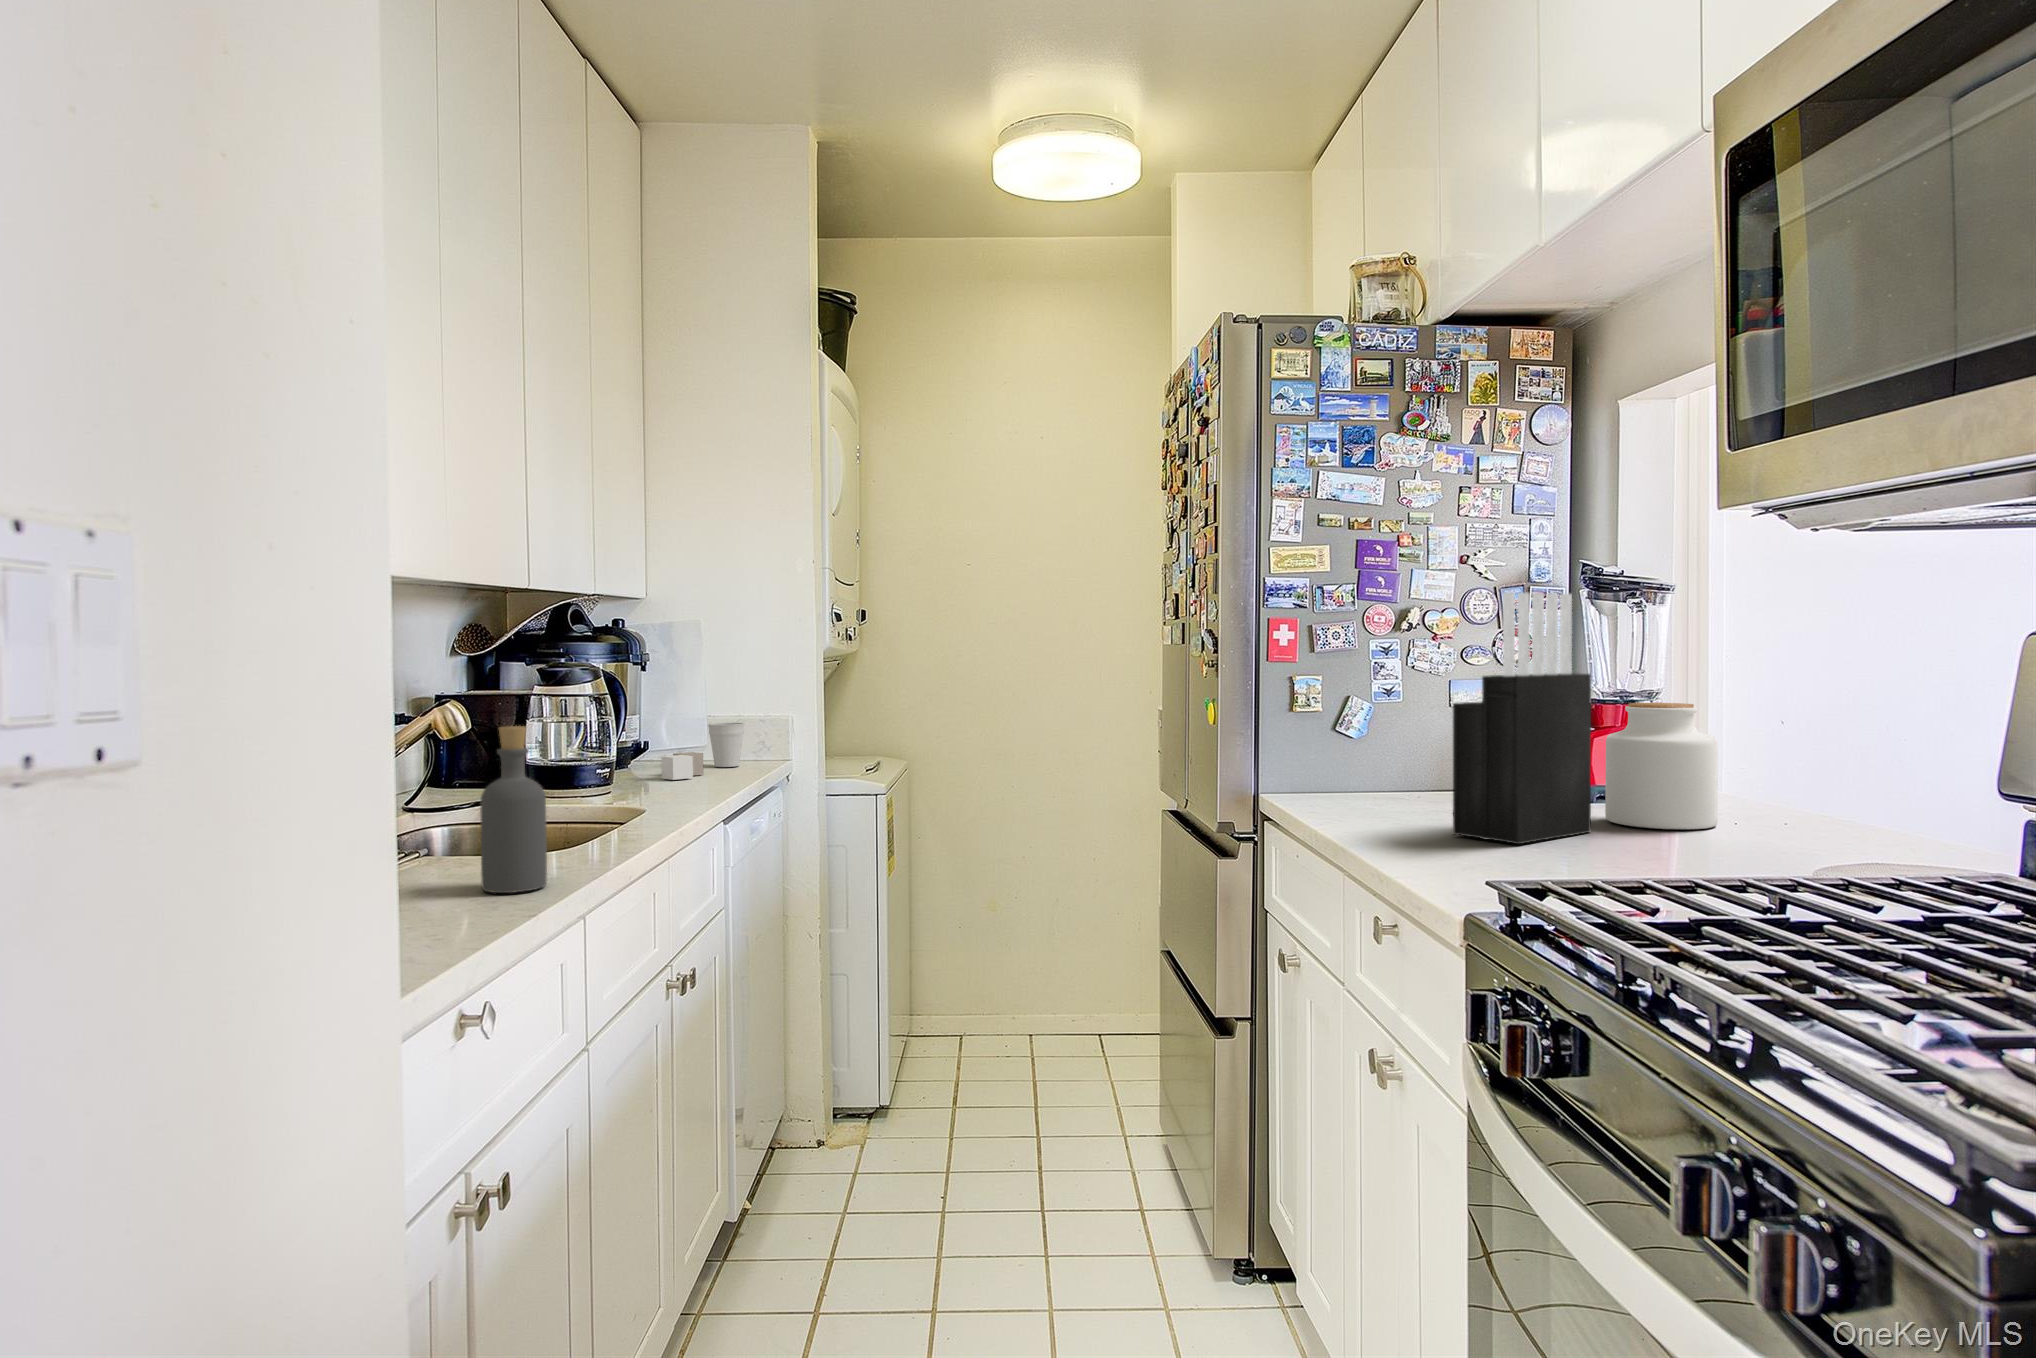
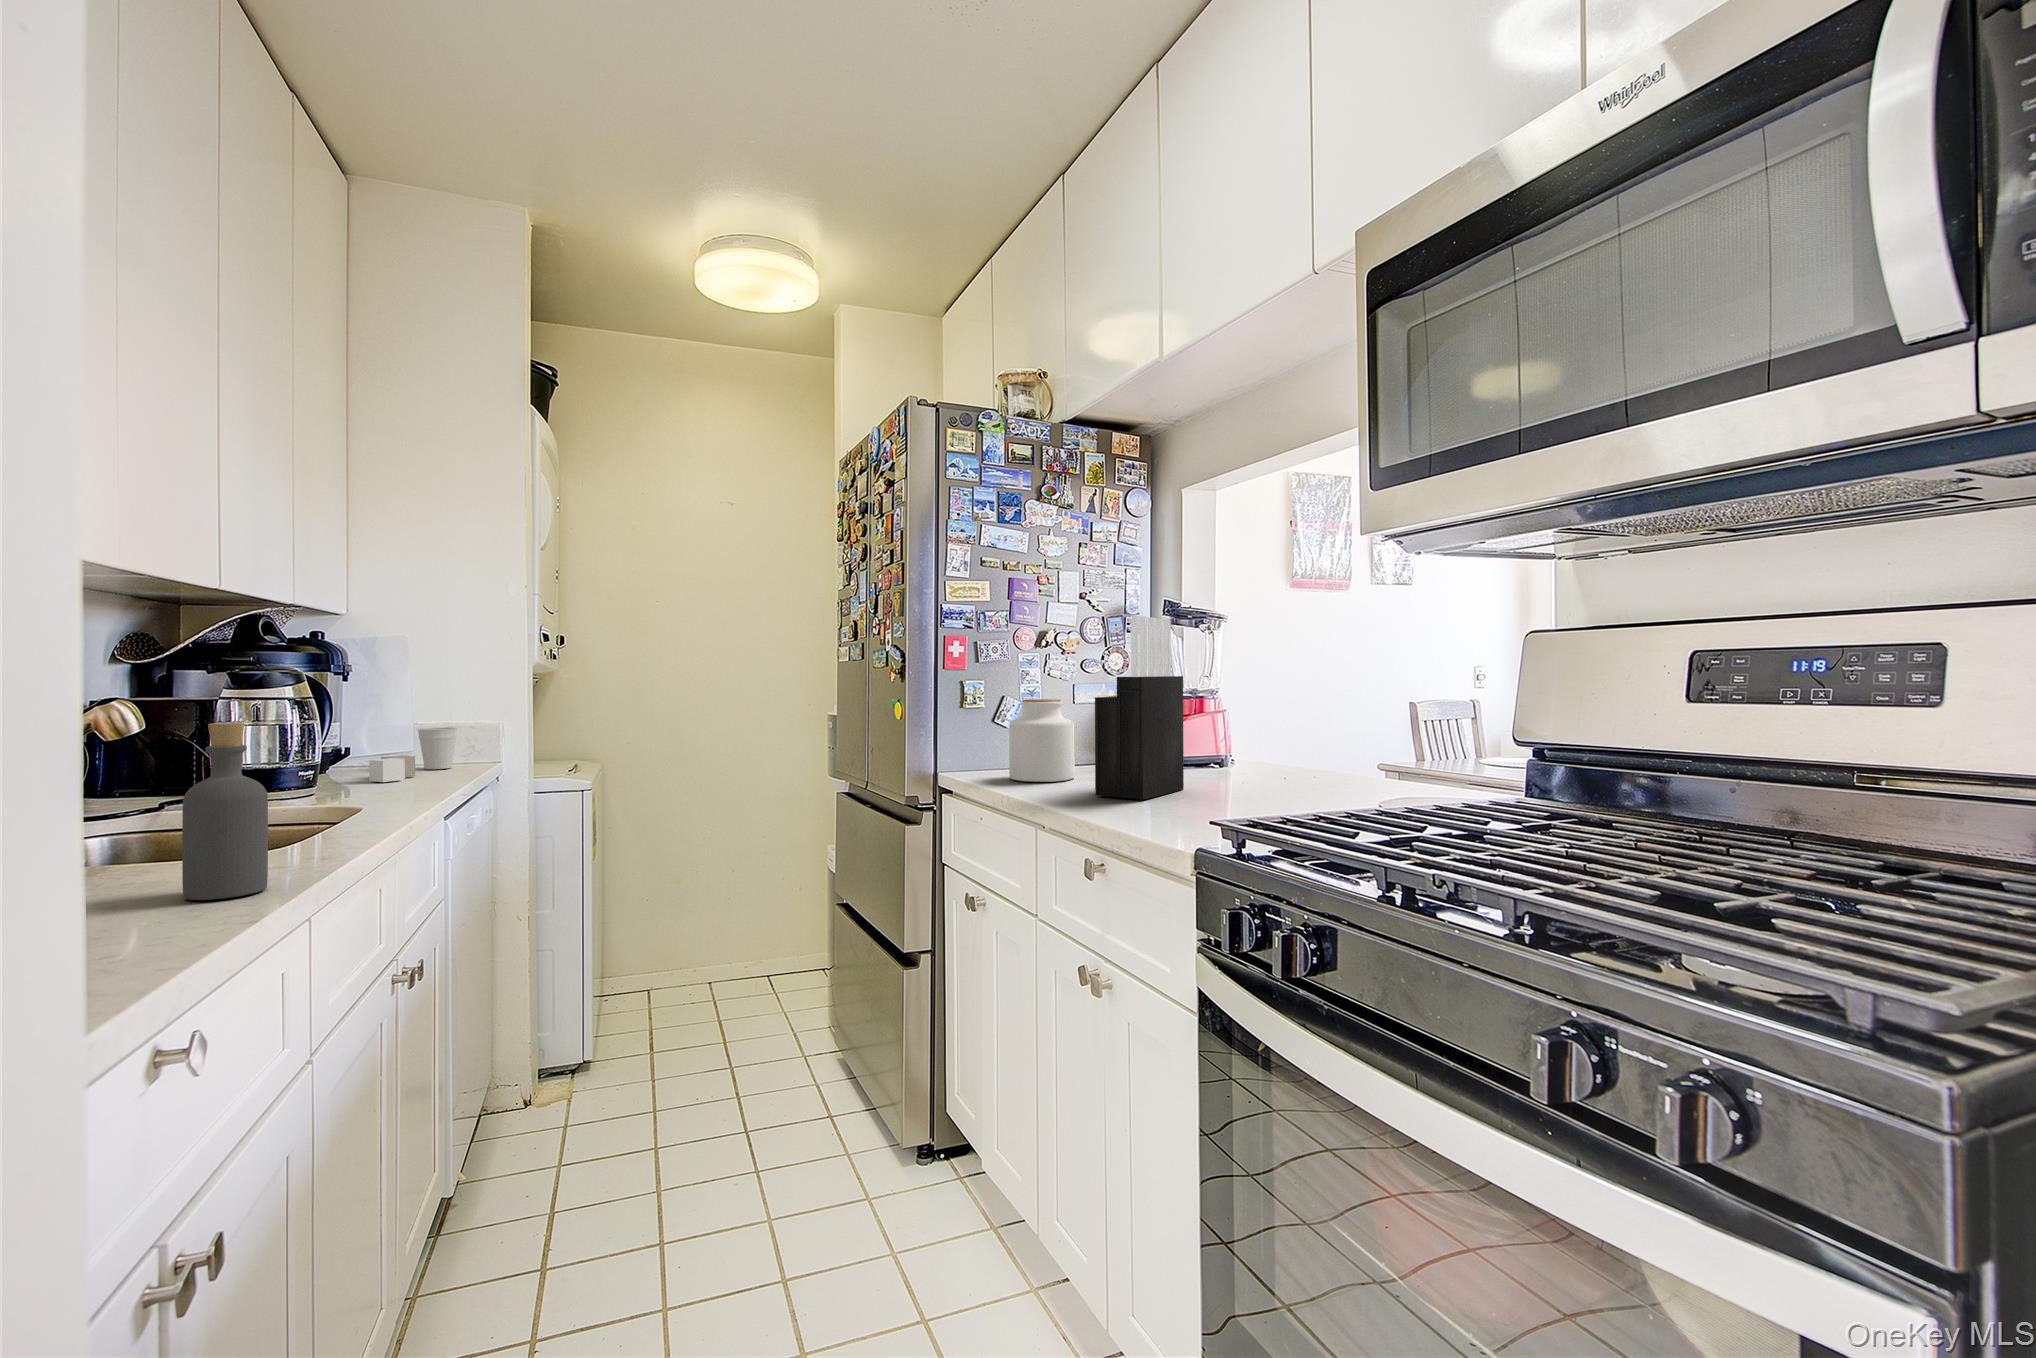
jar: present [1605,703,1718,829] -> present [1009,699,1075,782]

